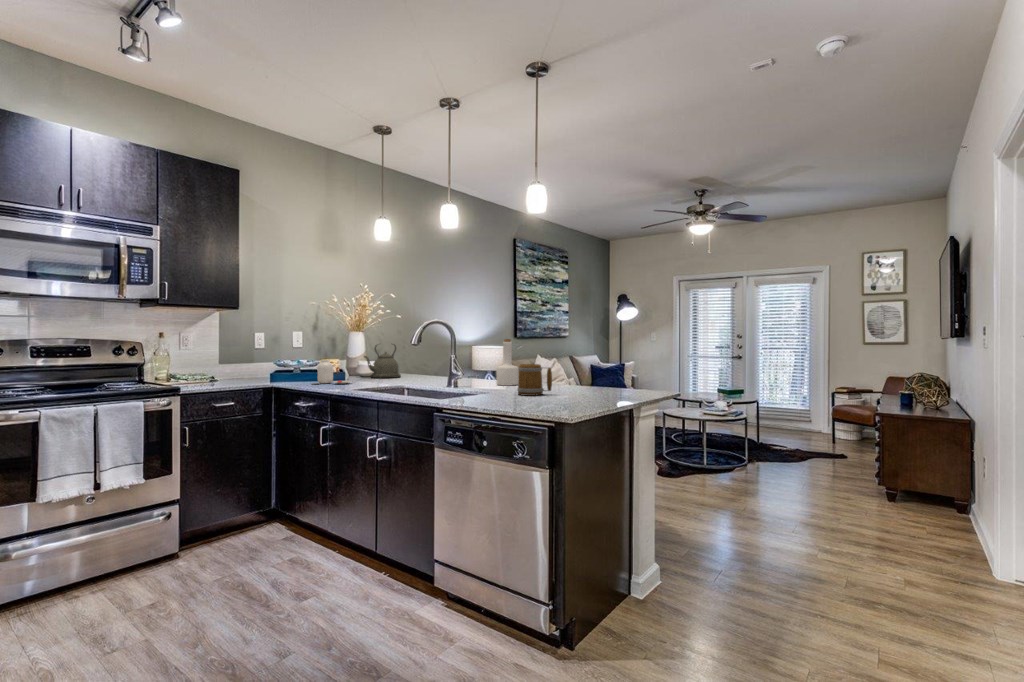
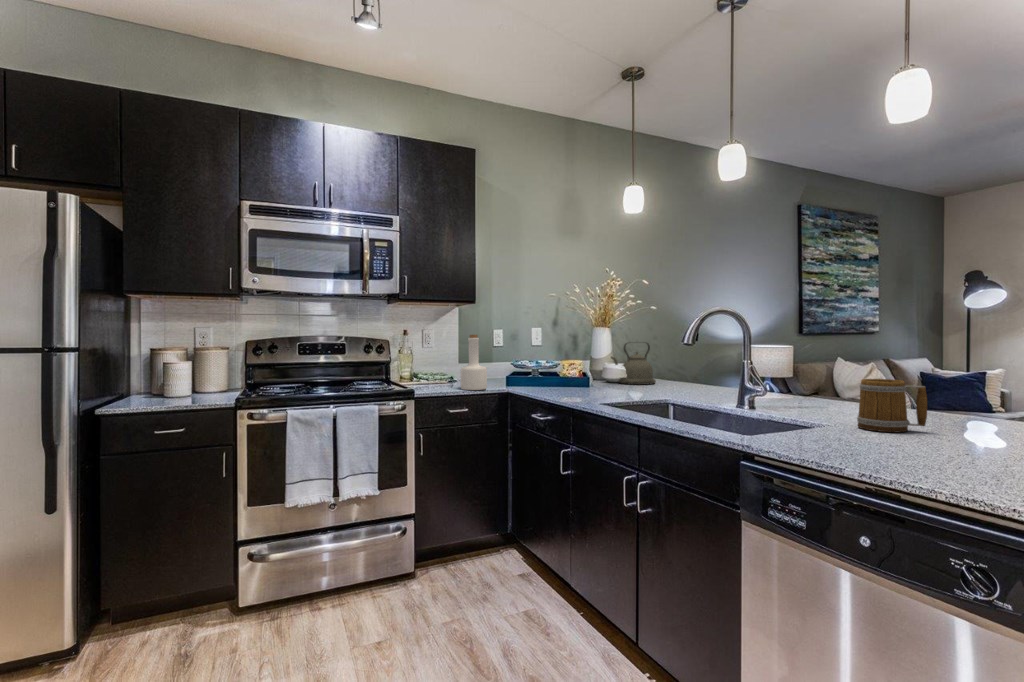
bottle: present [496,339,518,386] -> present [461,335,487,390]
jar: present [318,360,351,384] -> none [550,361,598,391]

